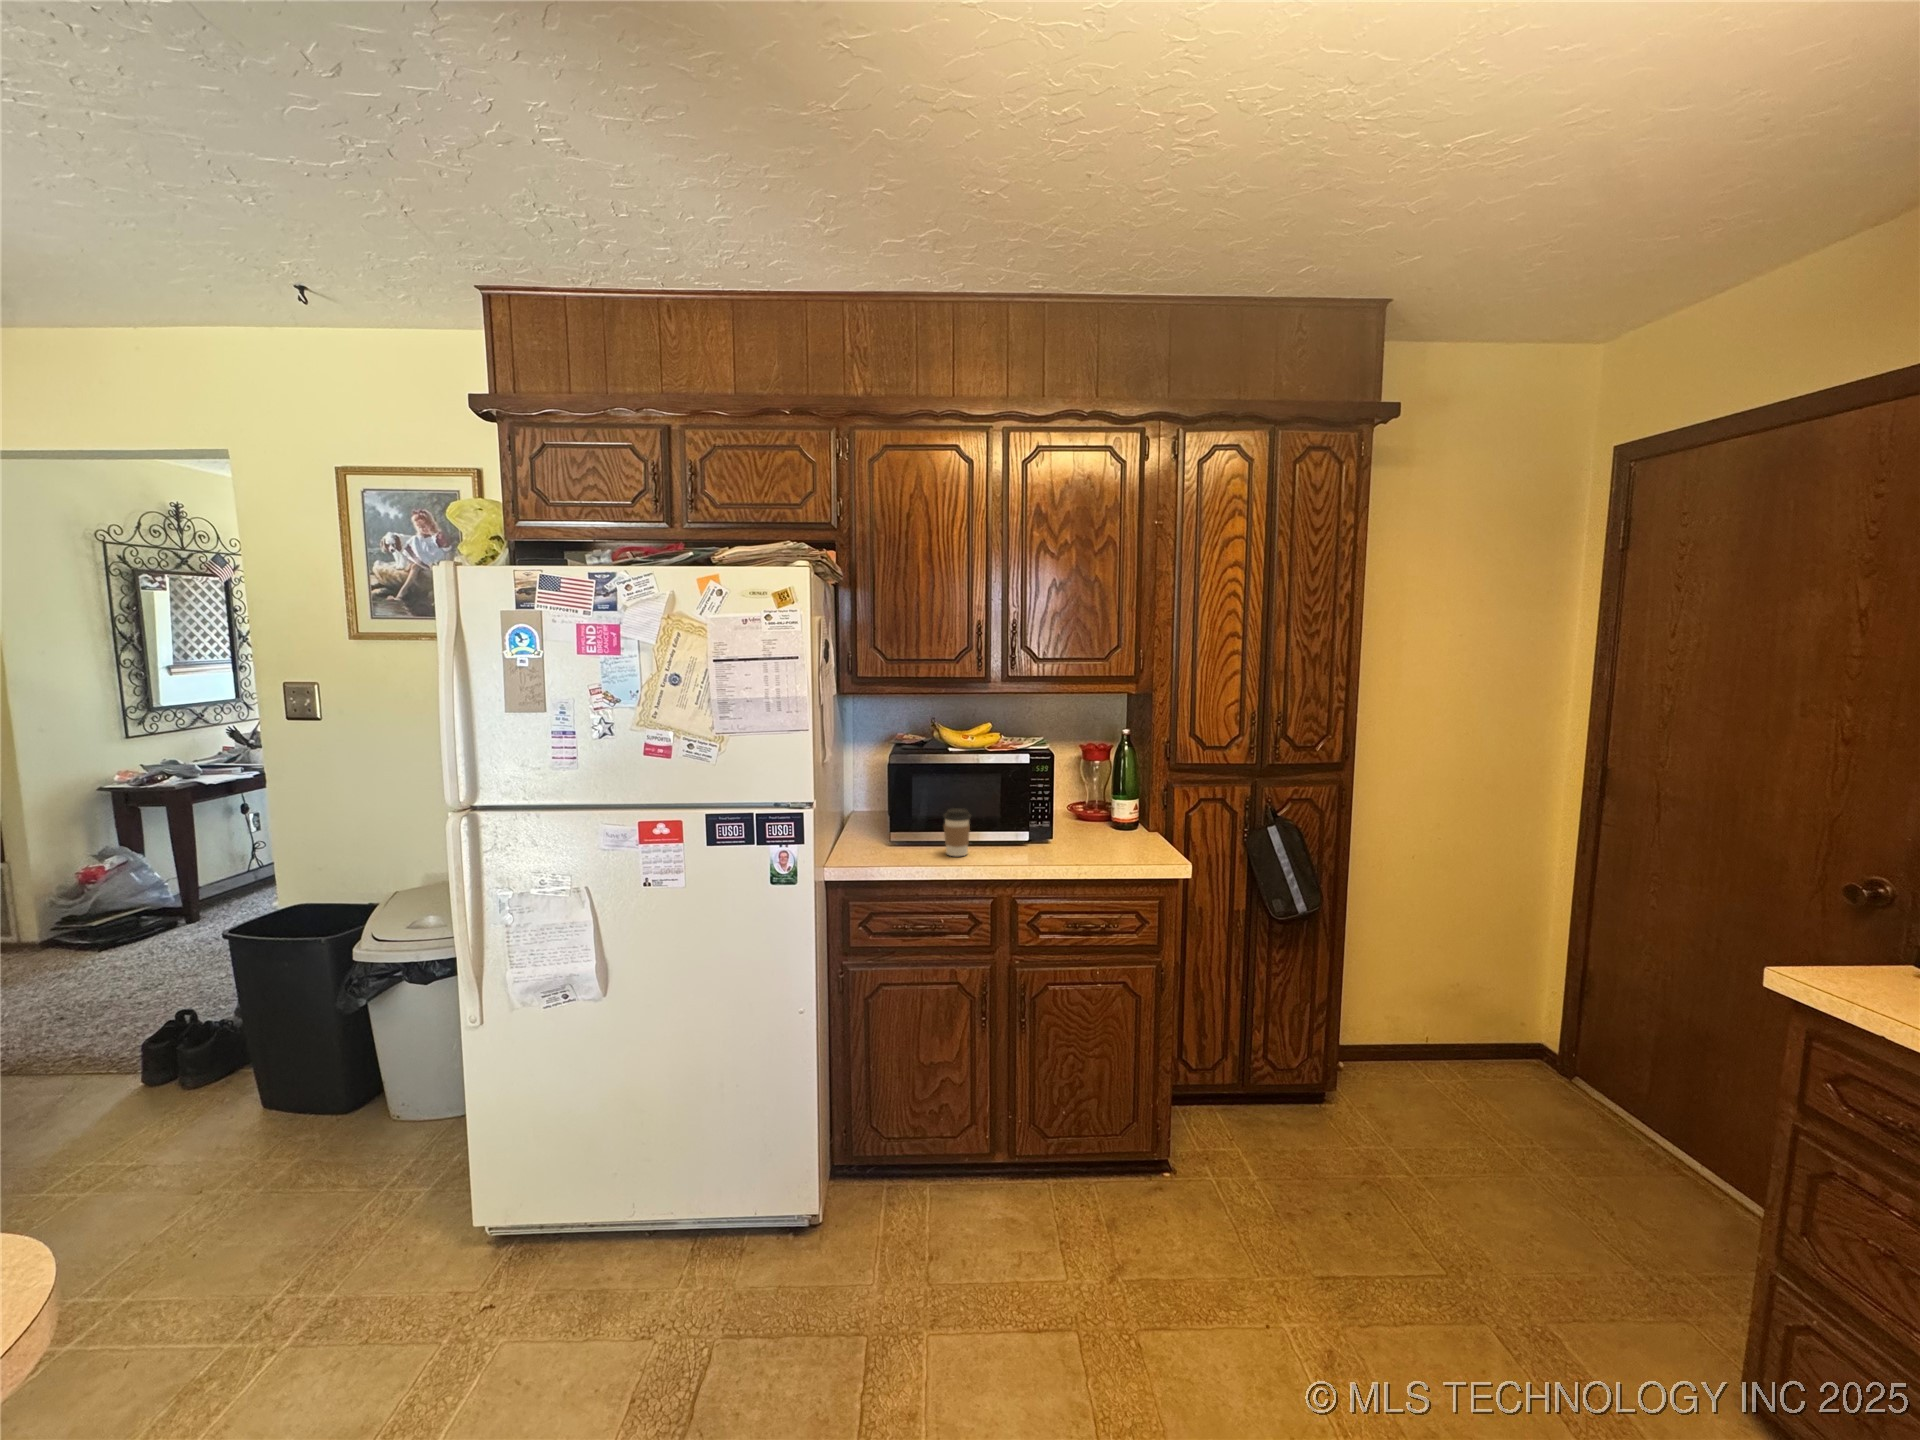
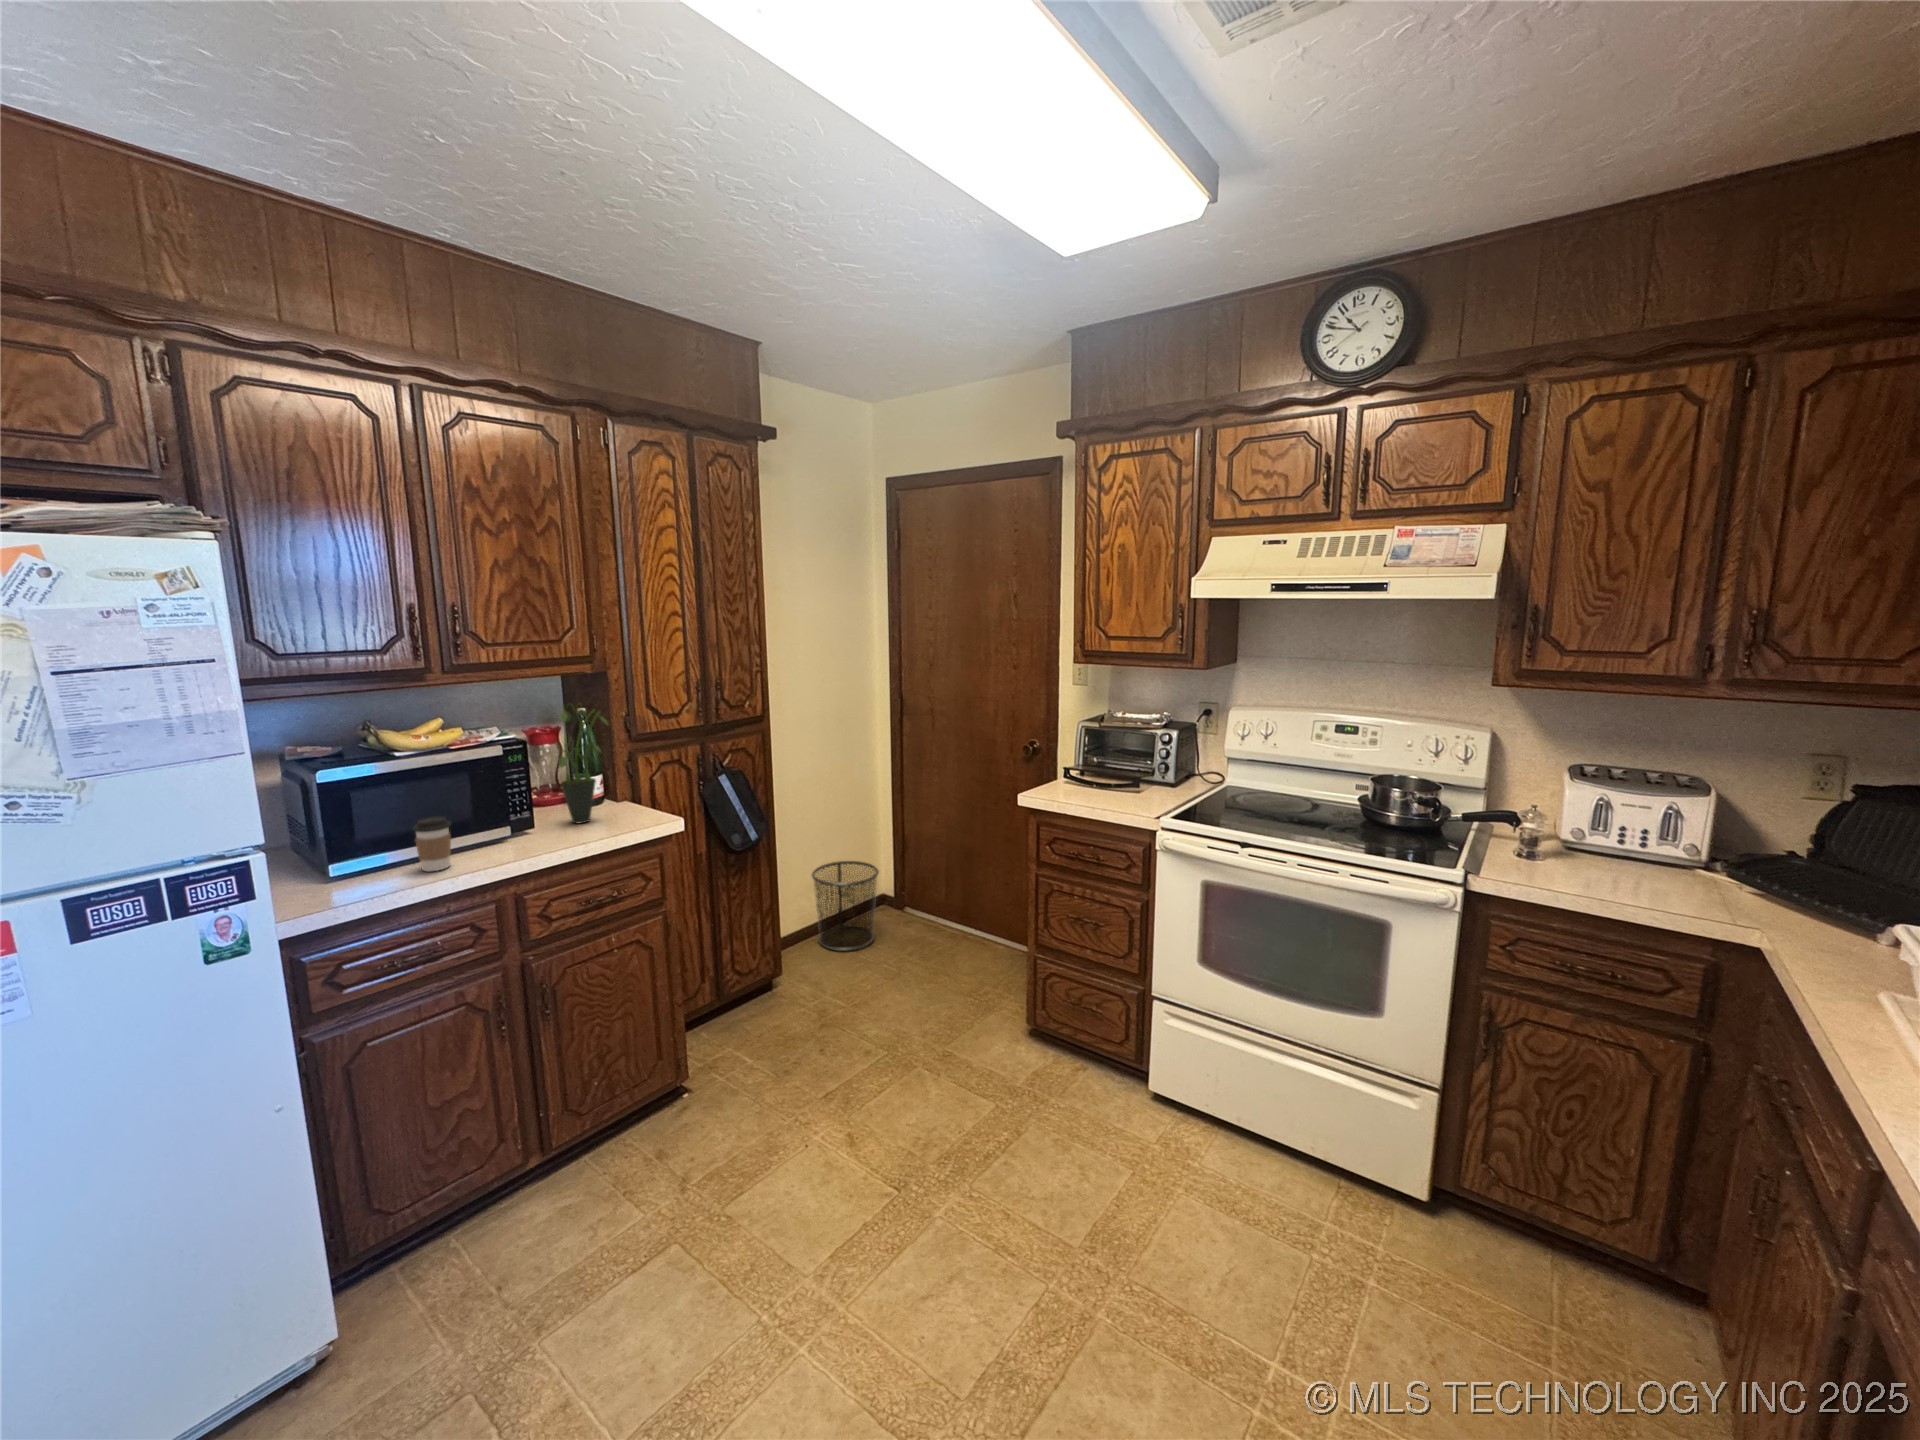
potted plant: none [1078,721,1129,844] -> present [558,709,608,824]
waste bin: none [1411,975,1522,1110] -> present [812,861,879,951]

